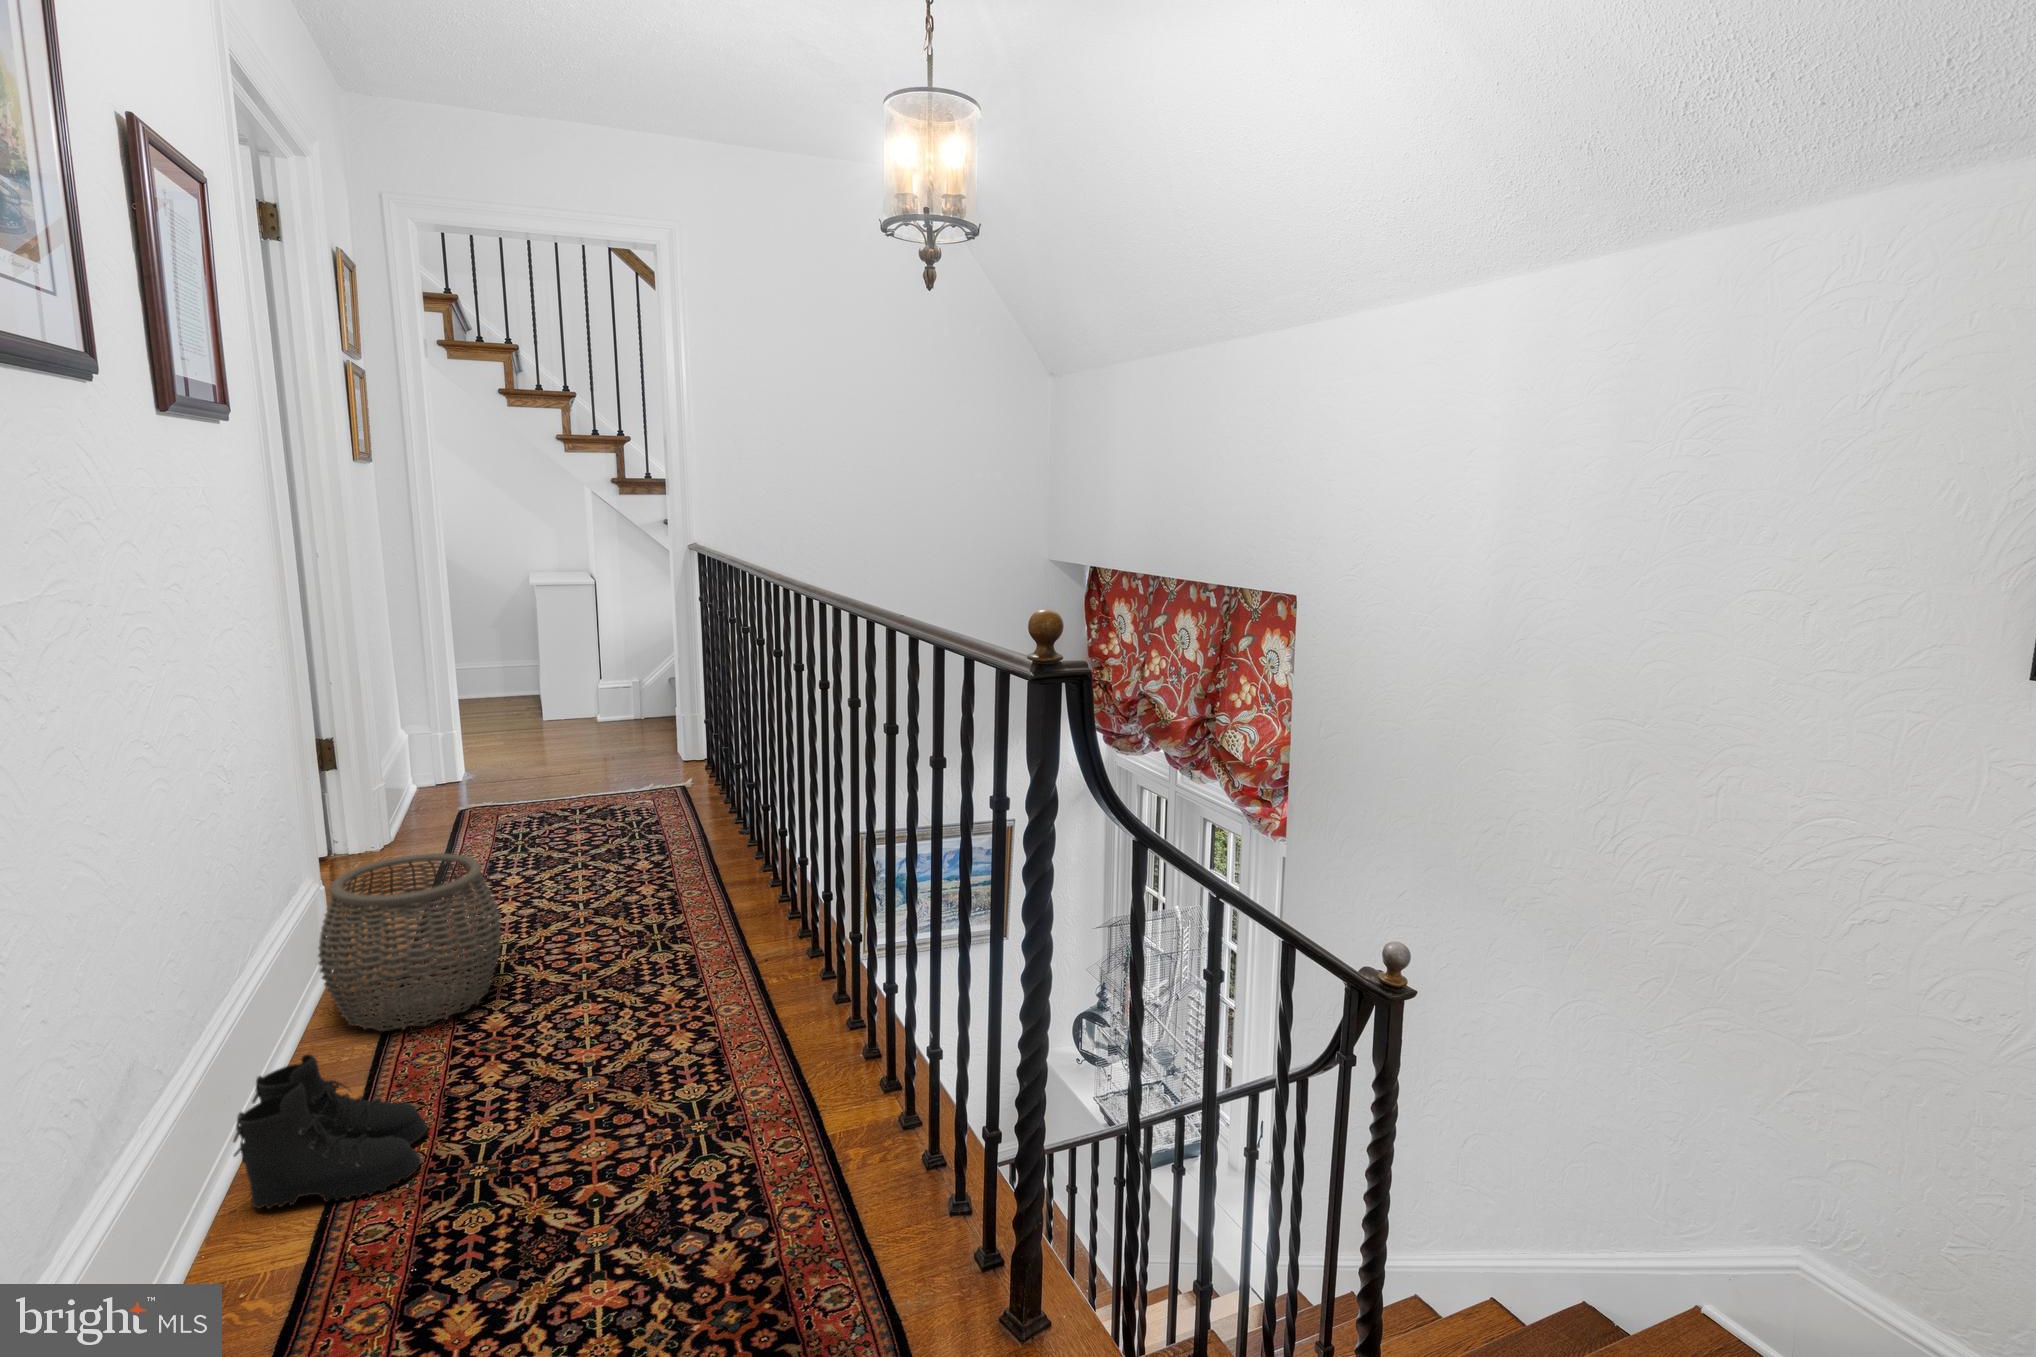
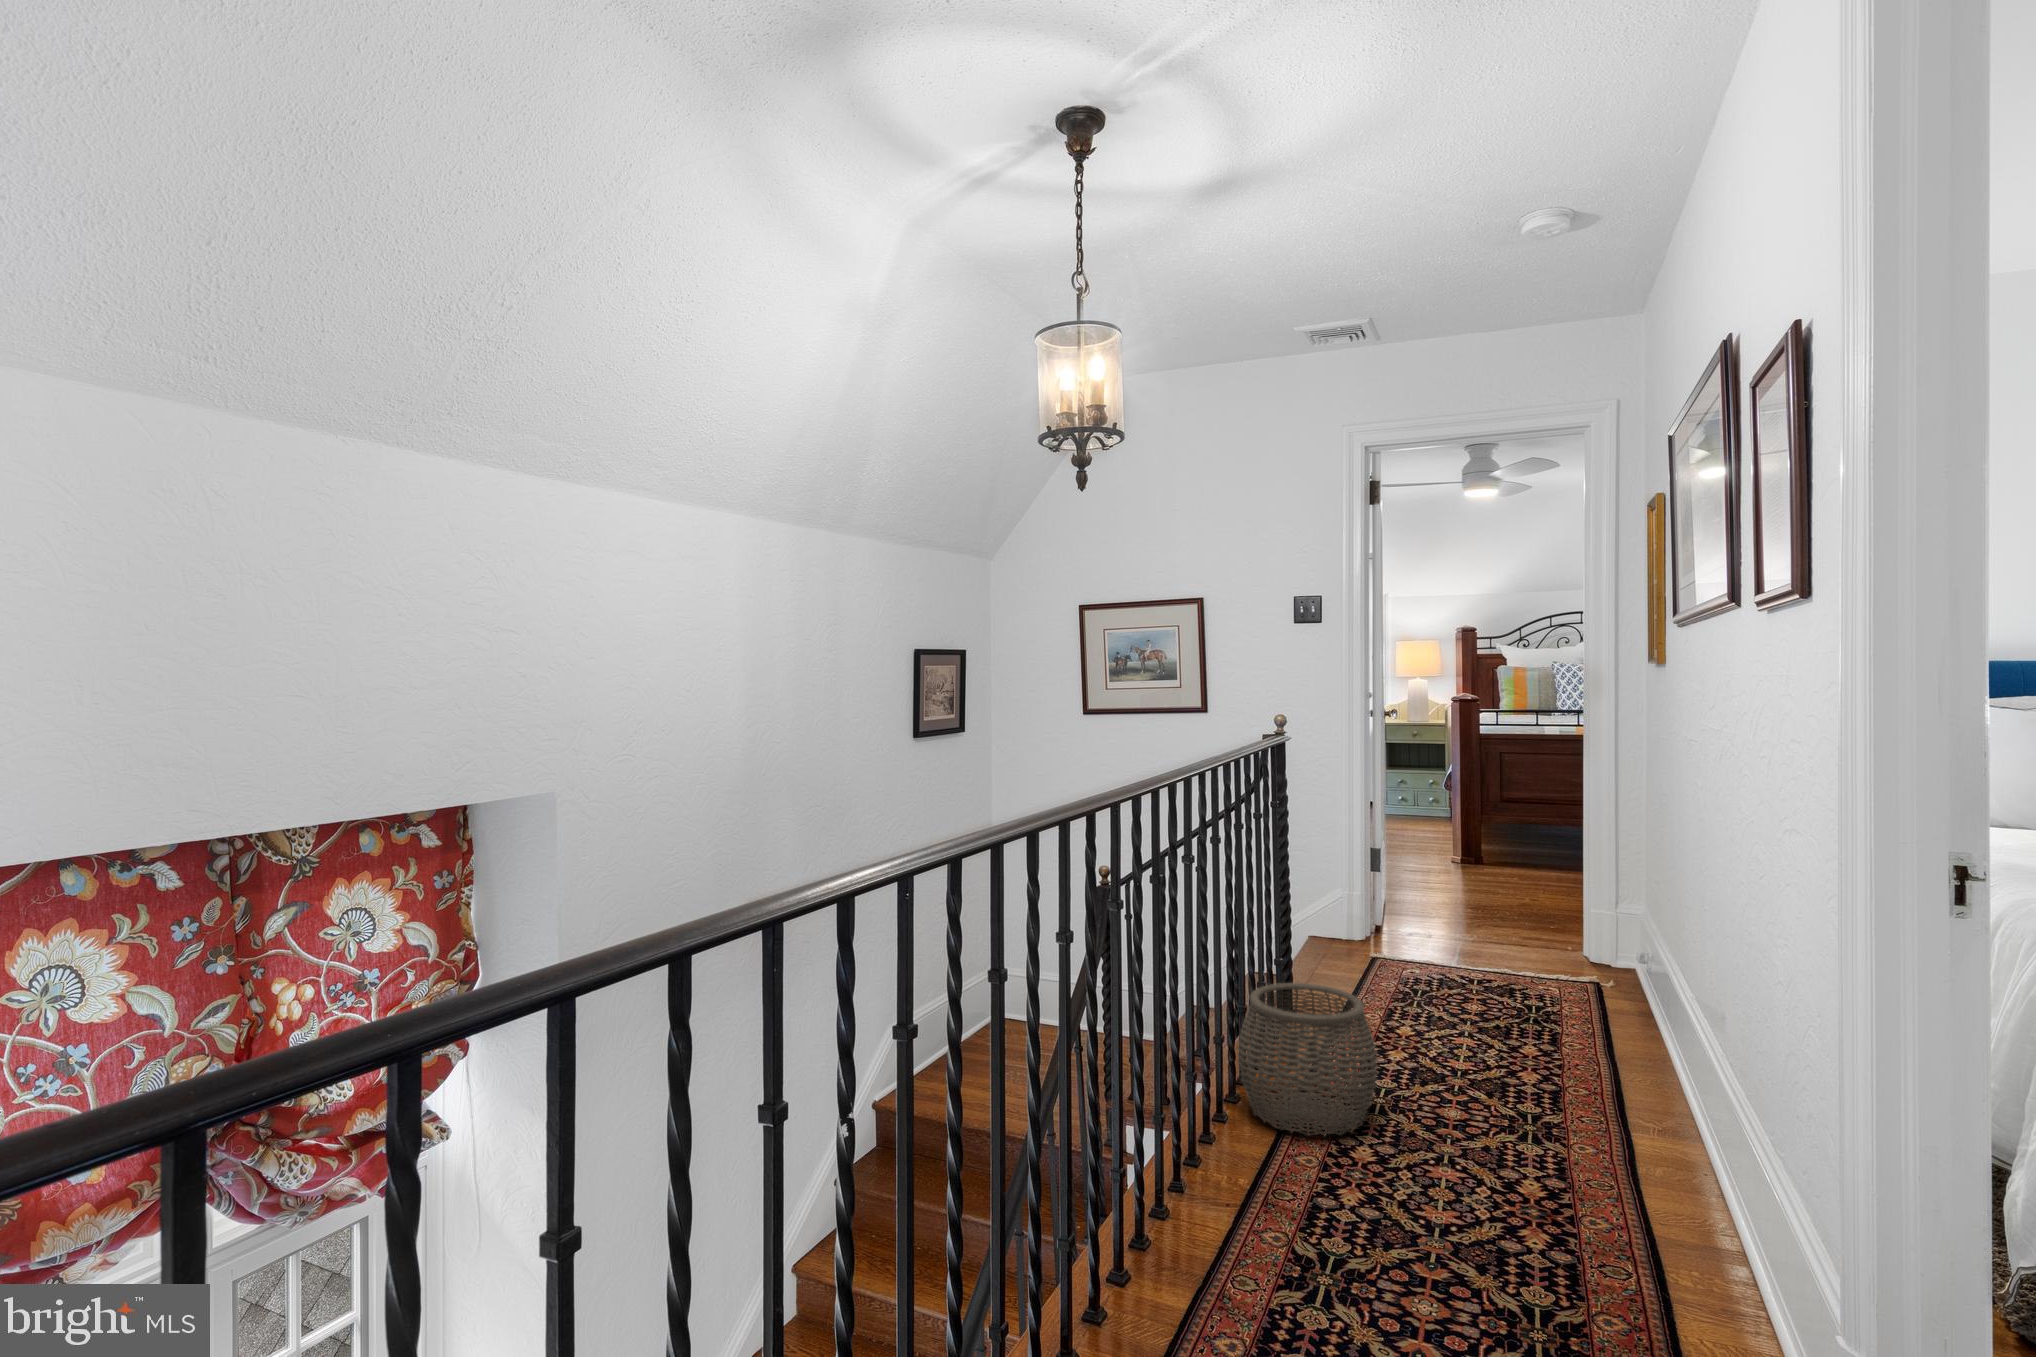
boots: present [233,1054,428,1209] -> none [1158,1121,1293,1259]

